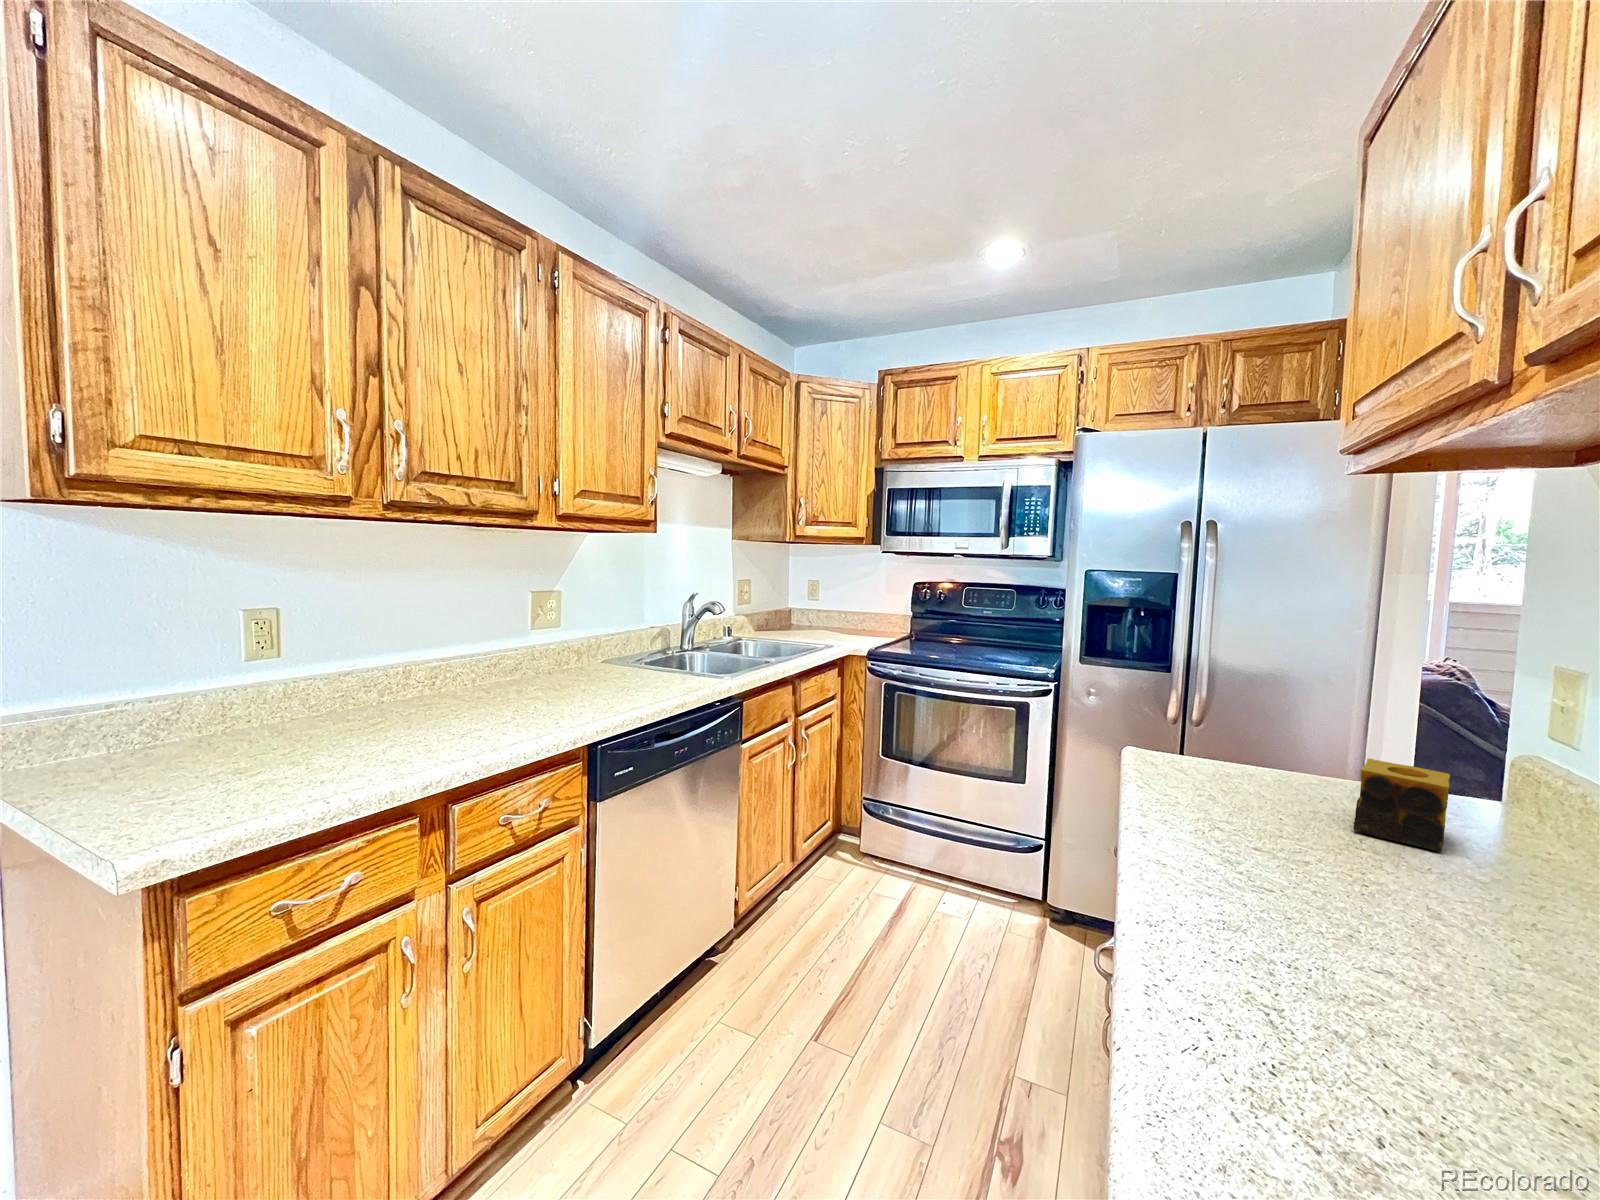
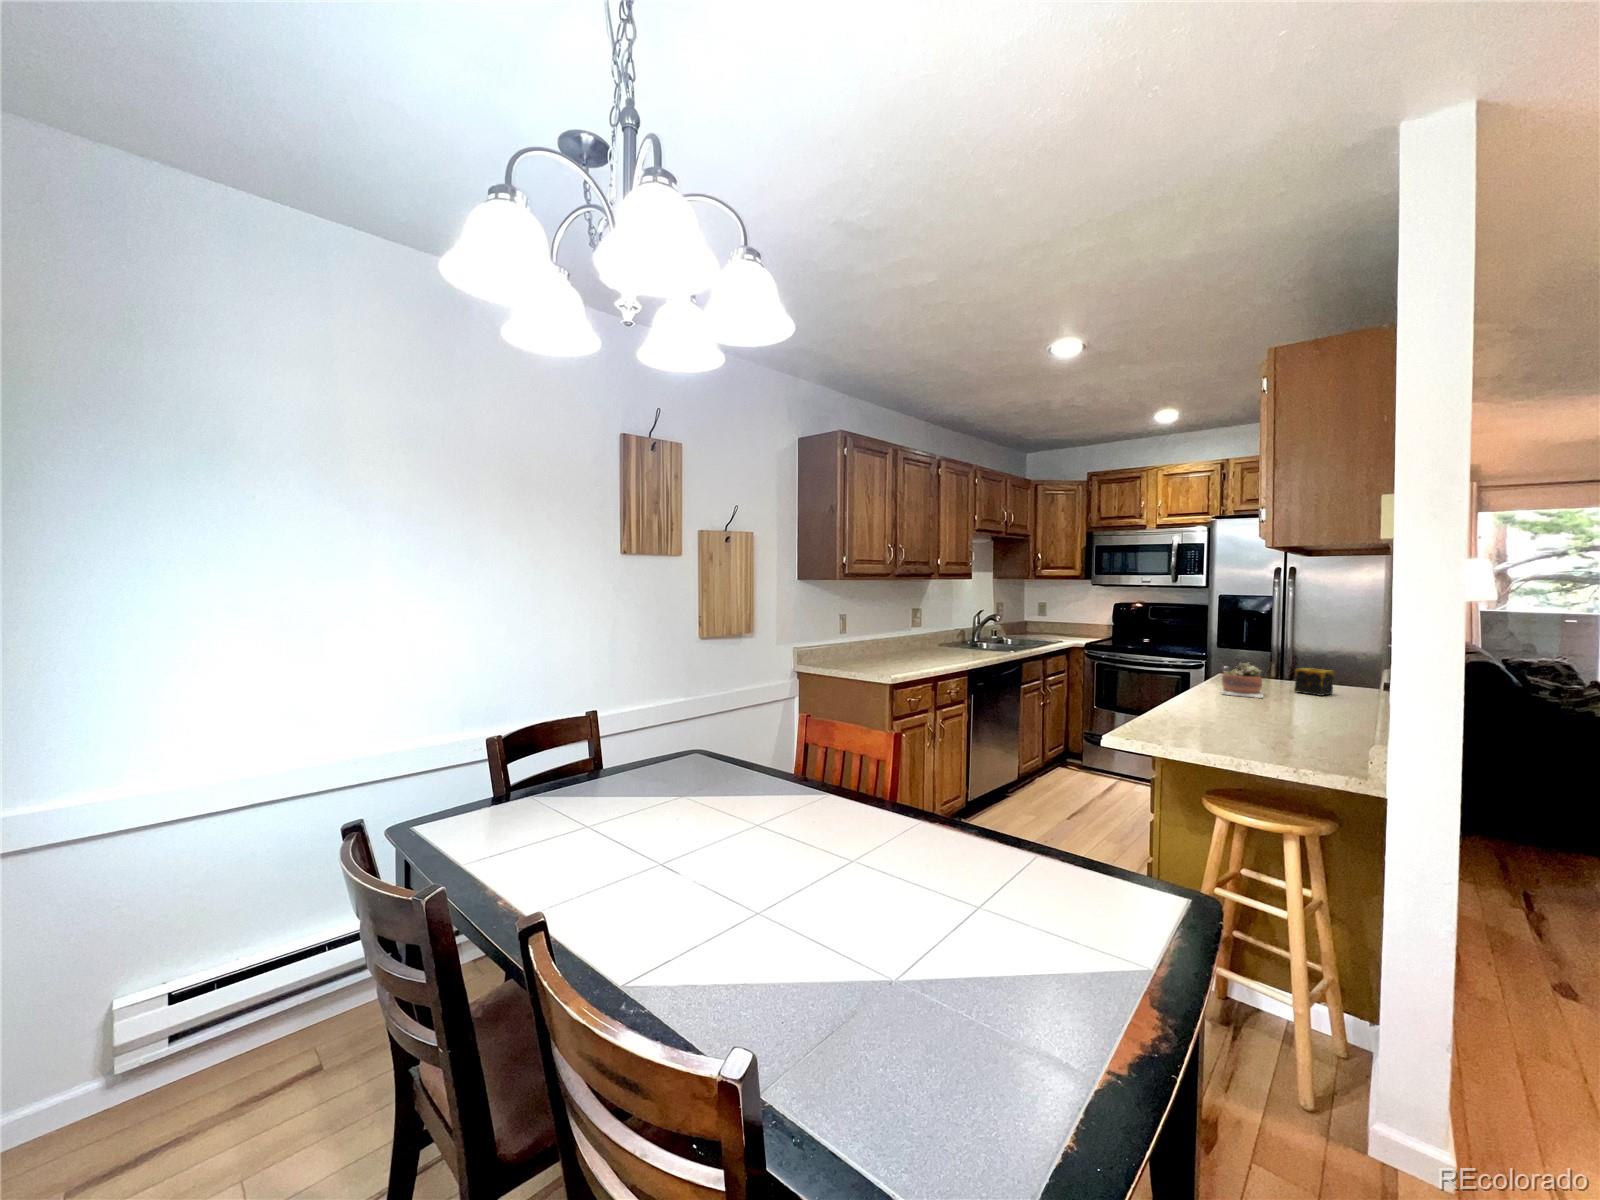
succulent plant: none [1188,761,1338,891] -> present [1221,663,1264,698]

